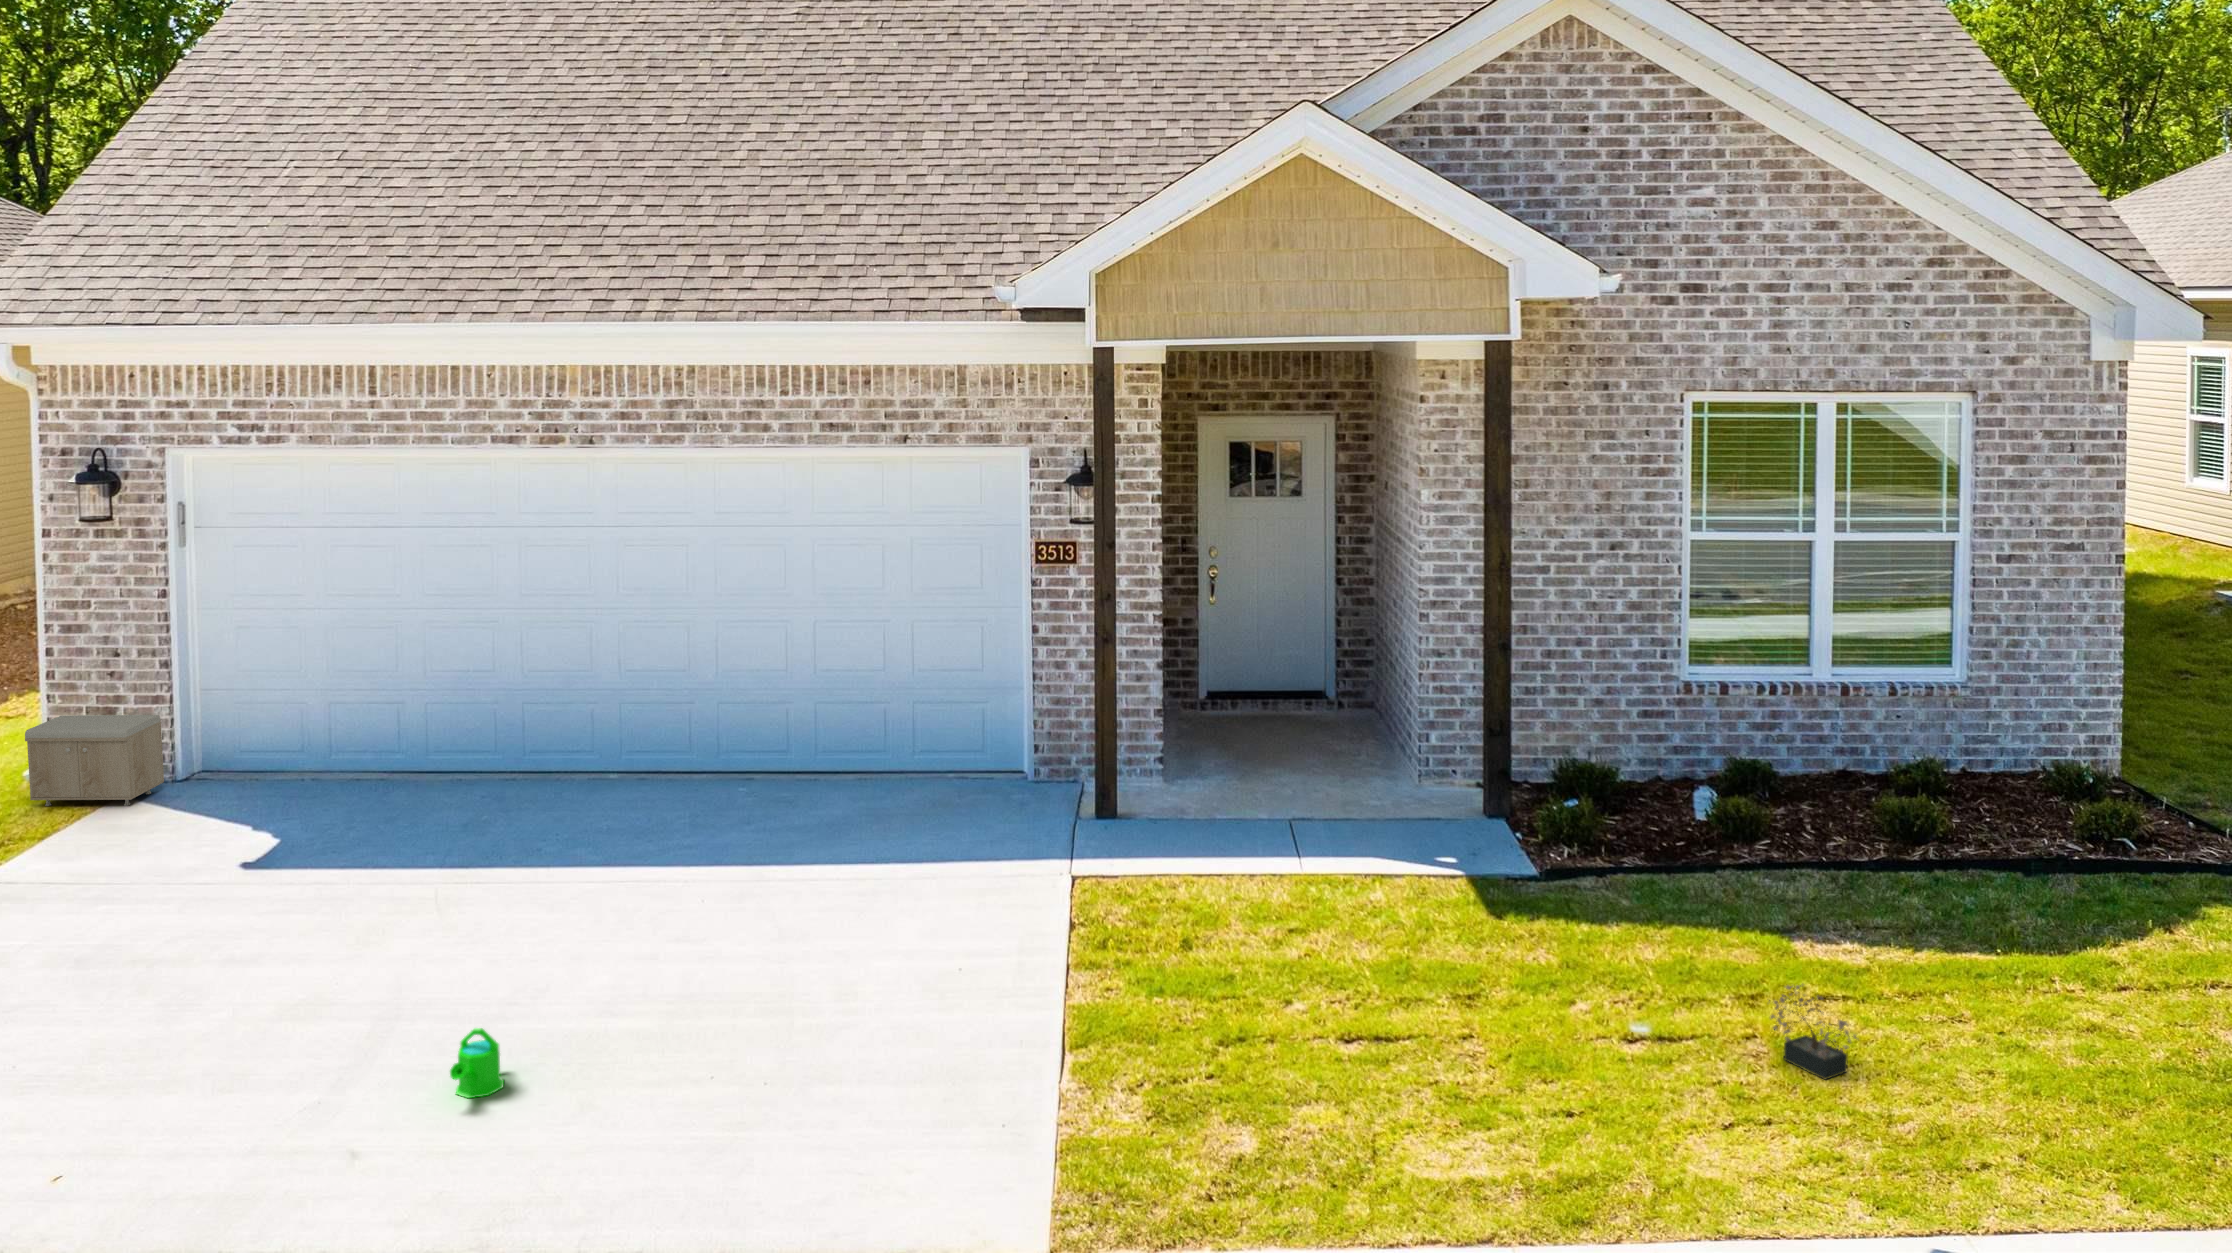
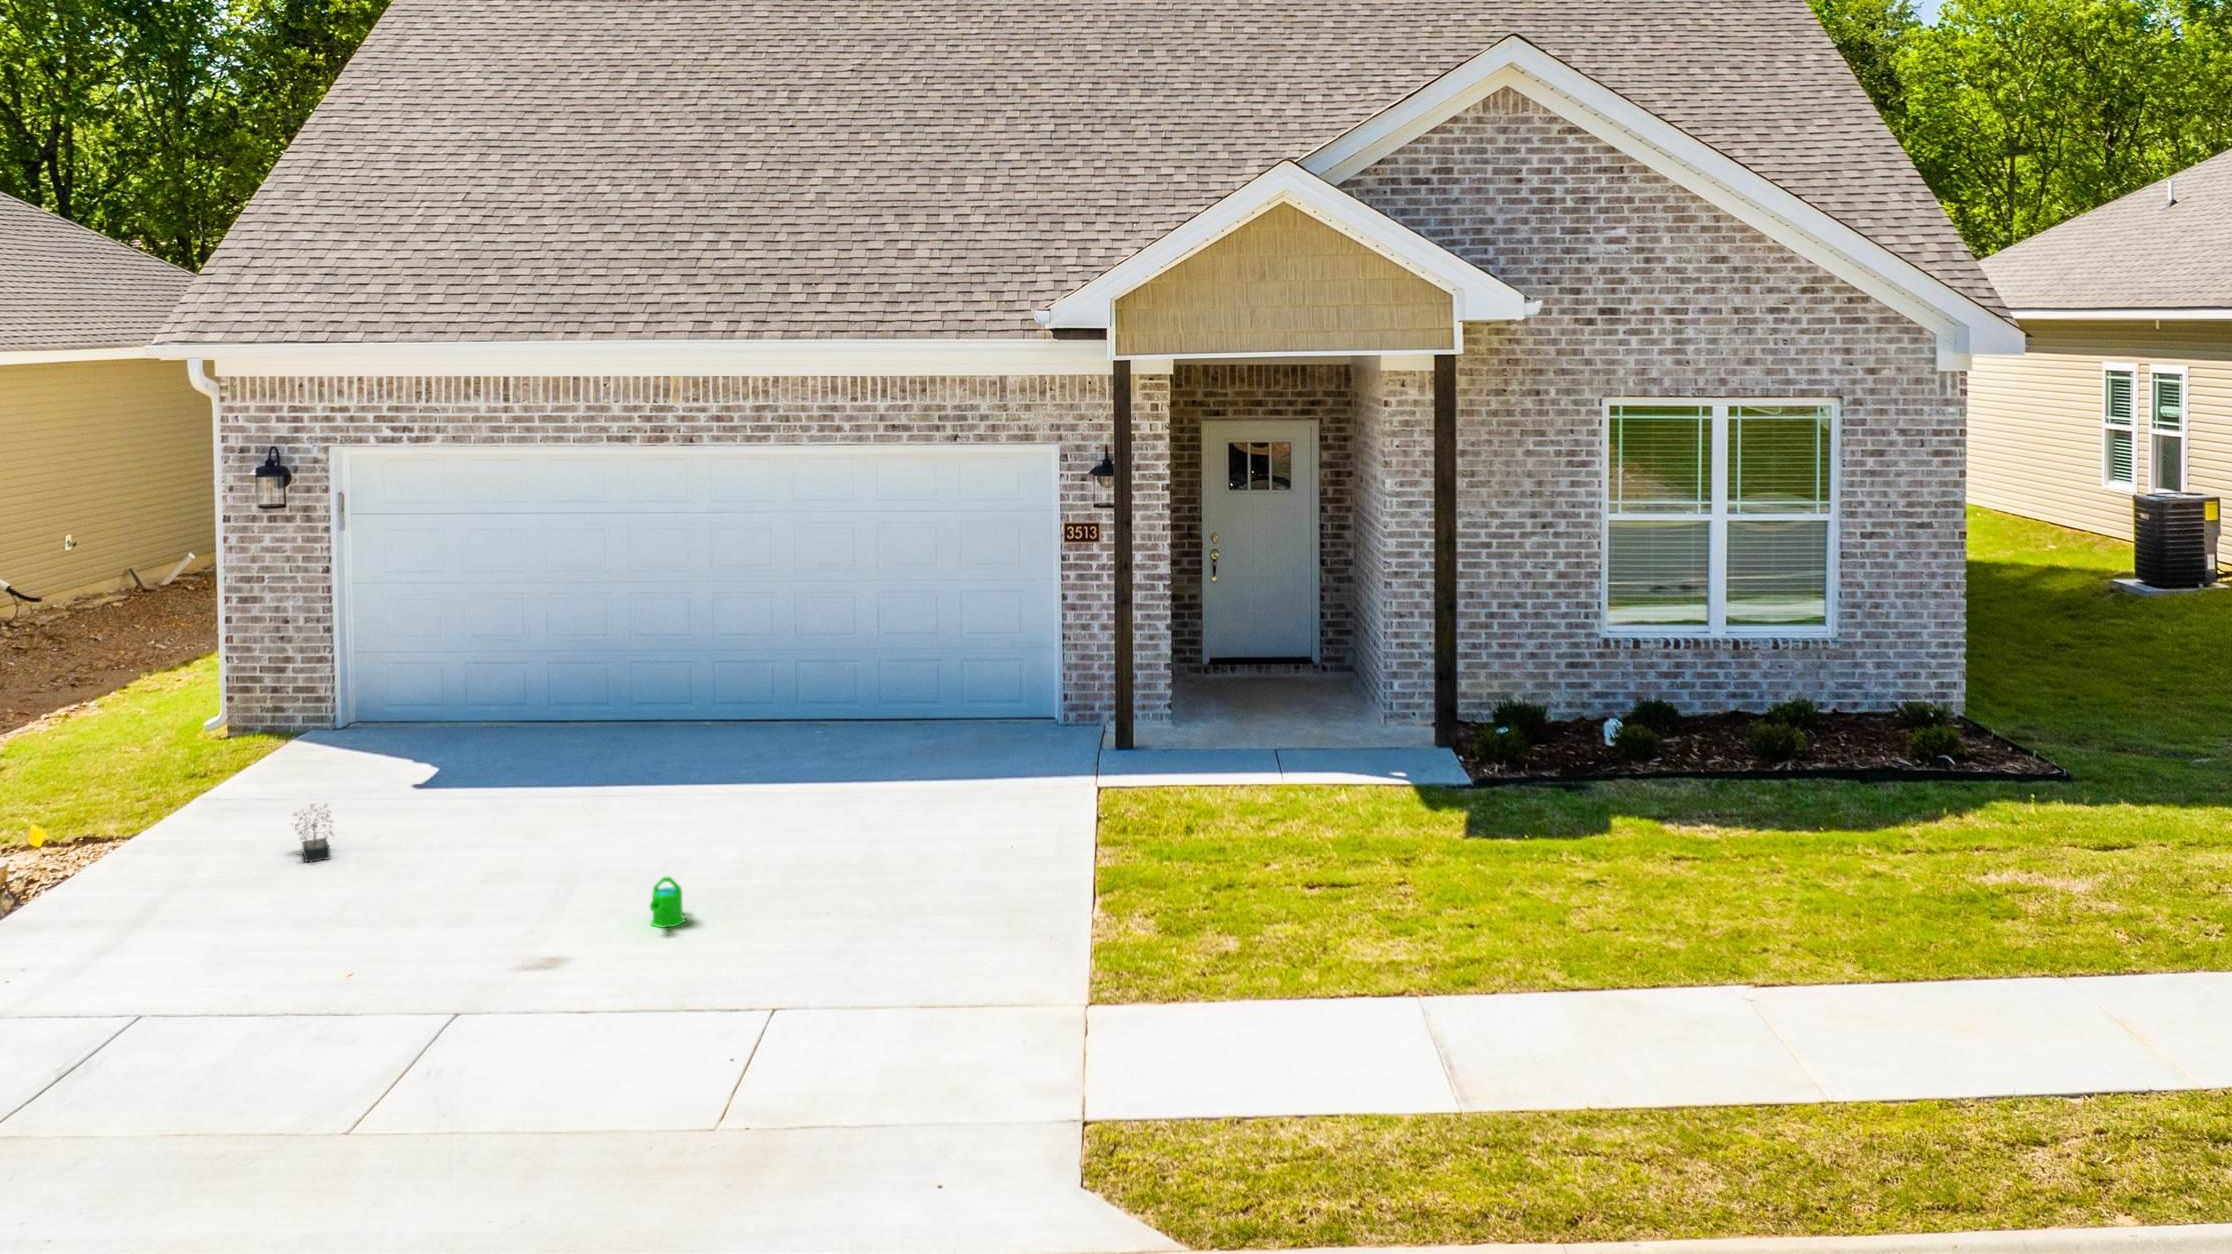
storage bench: present [25,715,164,806] -> none [217,671,327,747]
decorative plant: present [1769,984,1857,1080] -> present [294,804,332,862]

